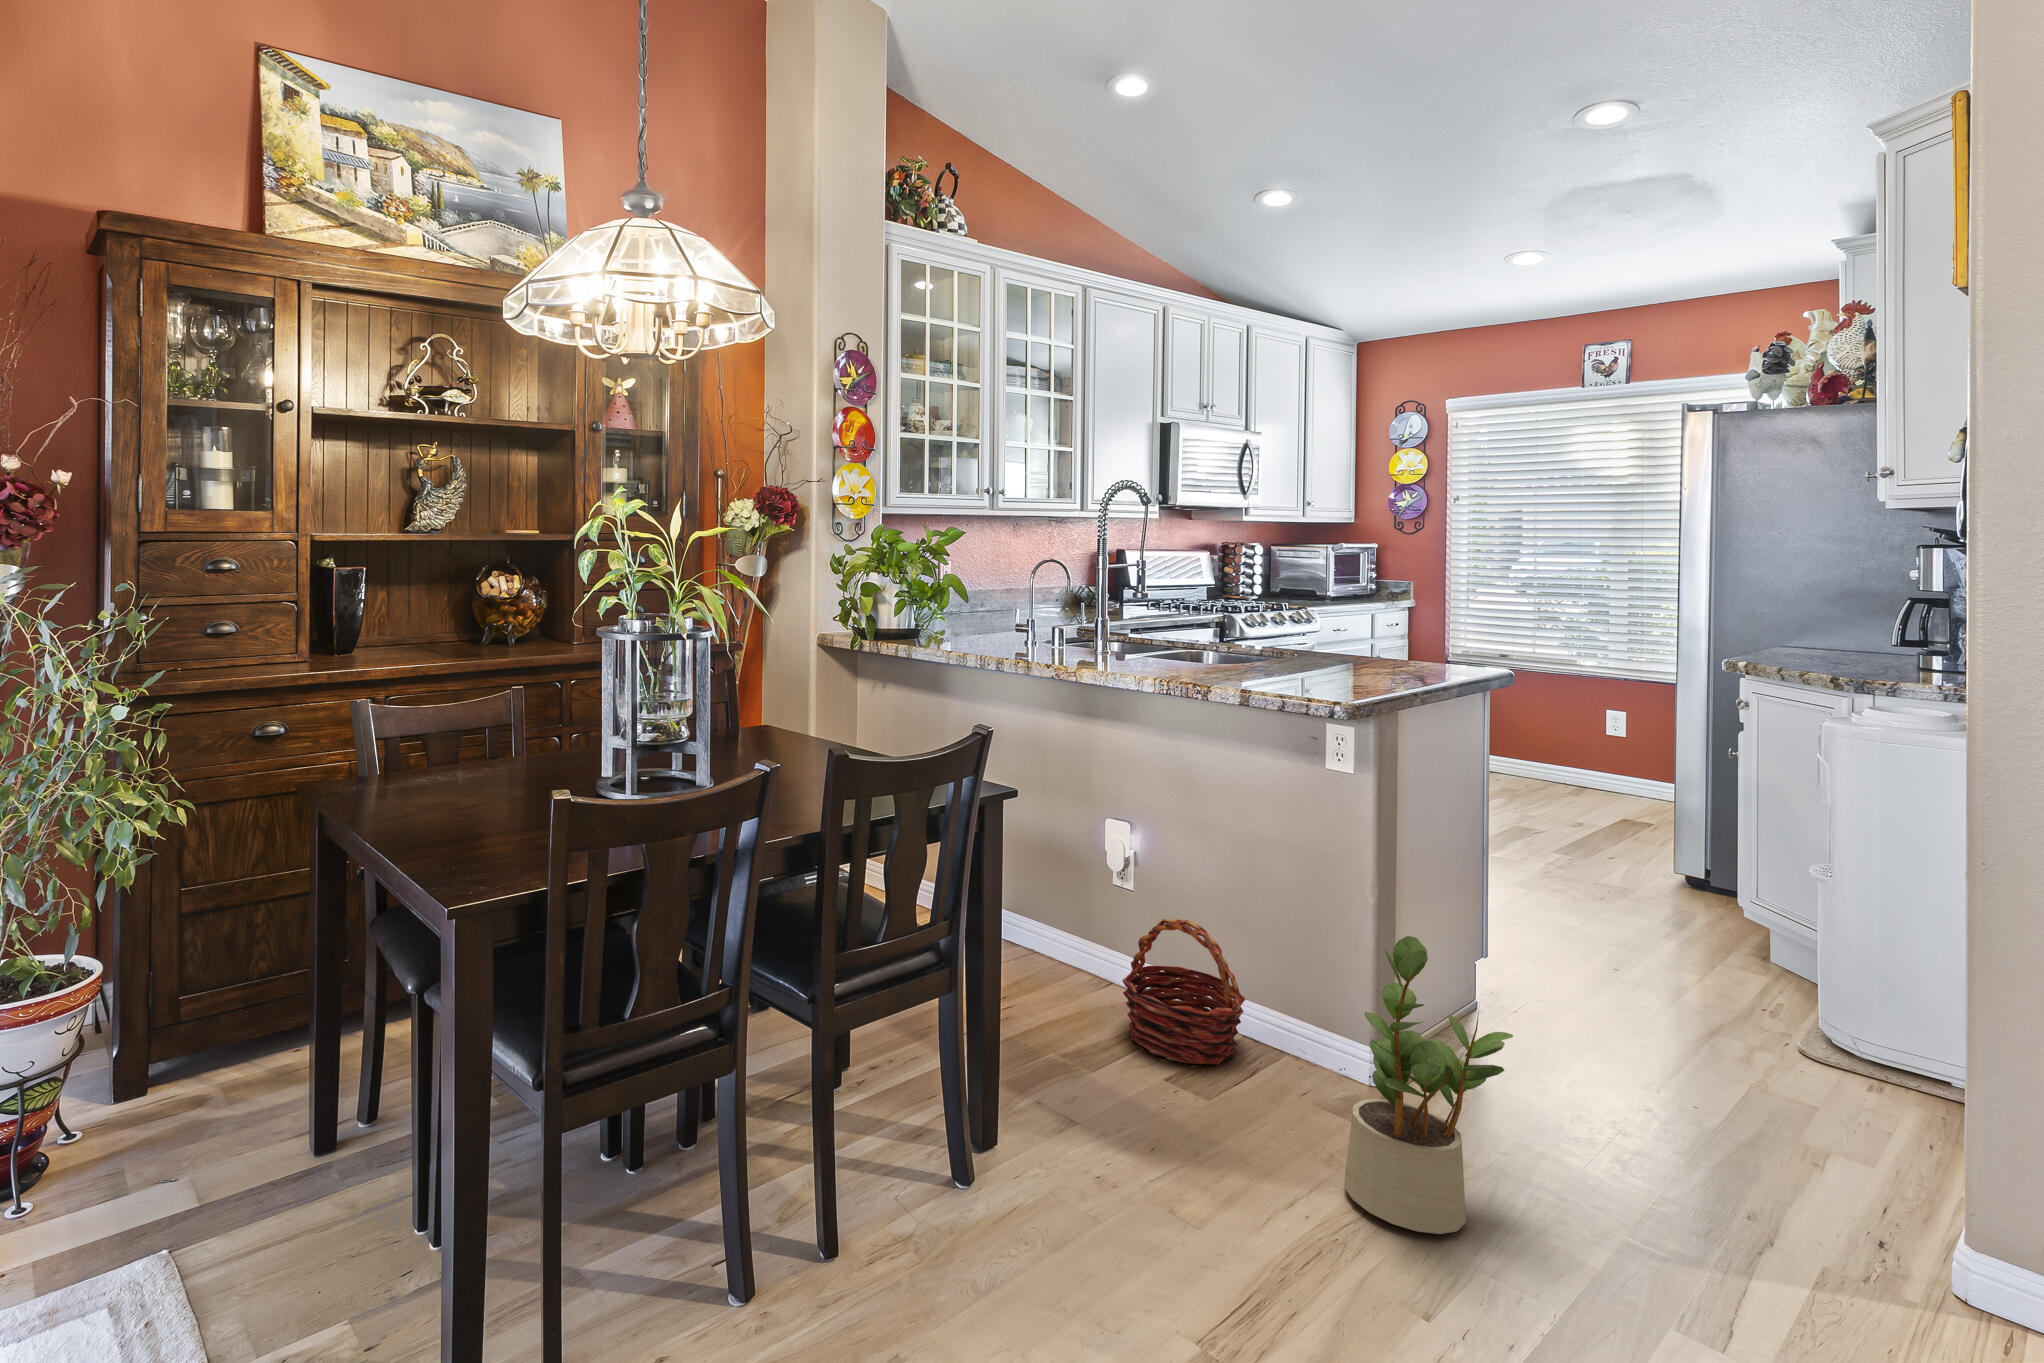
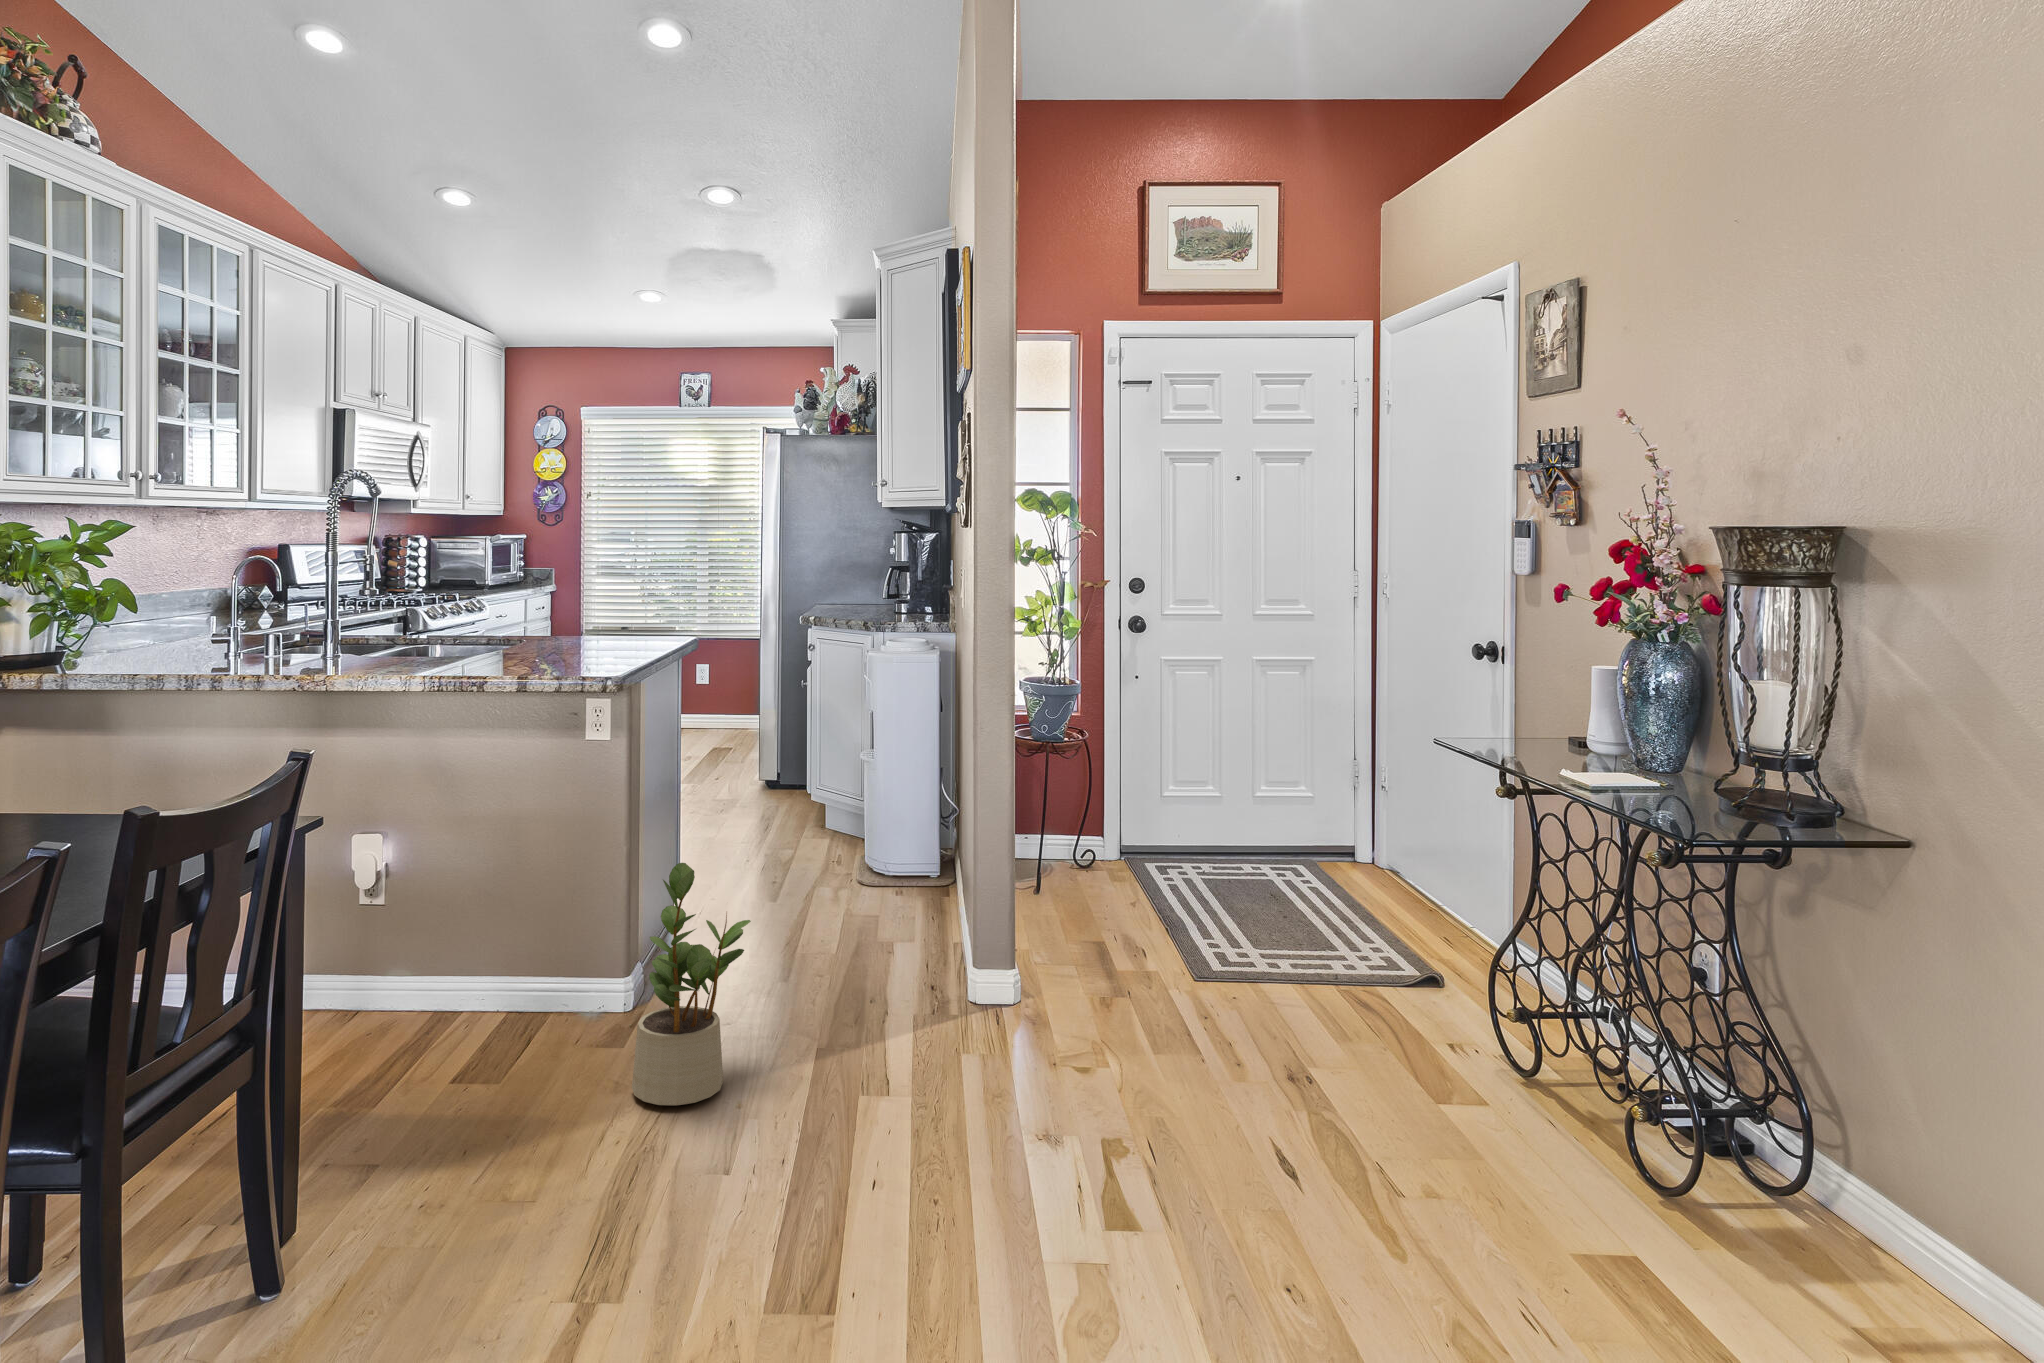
basket: present [1122,919,1245,1064] -> none [391,915,514,1060]

